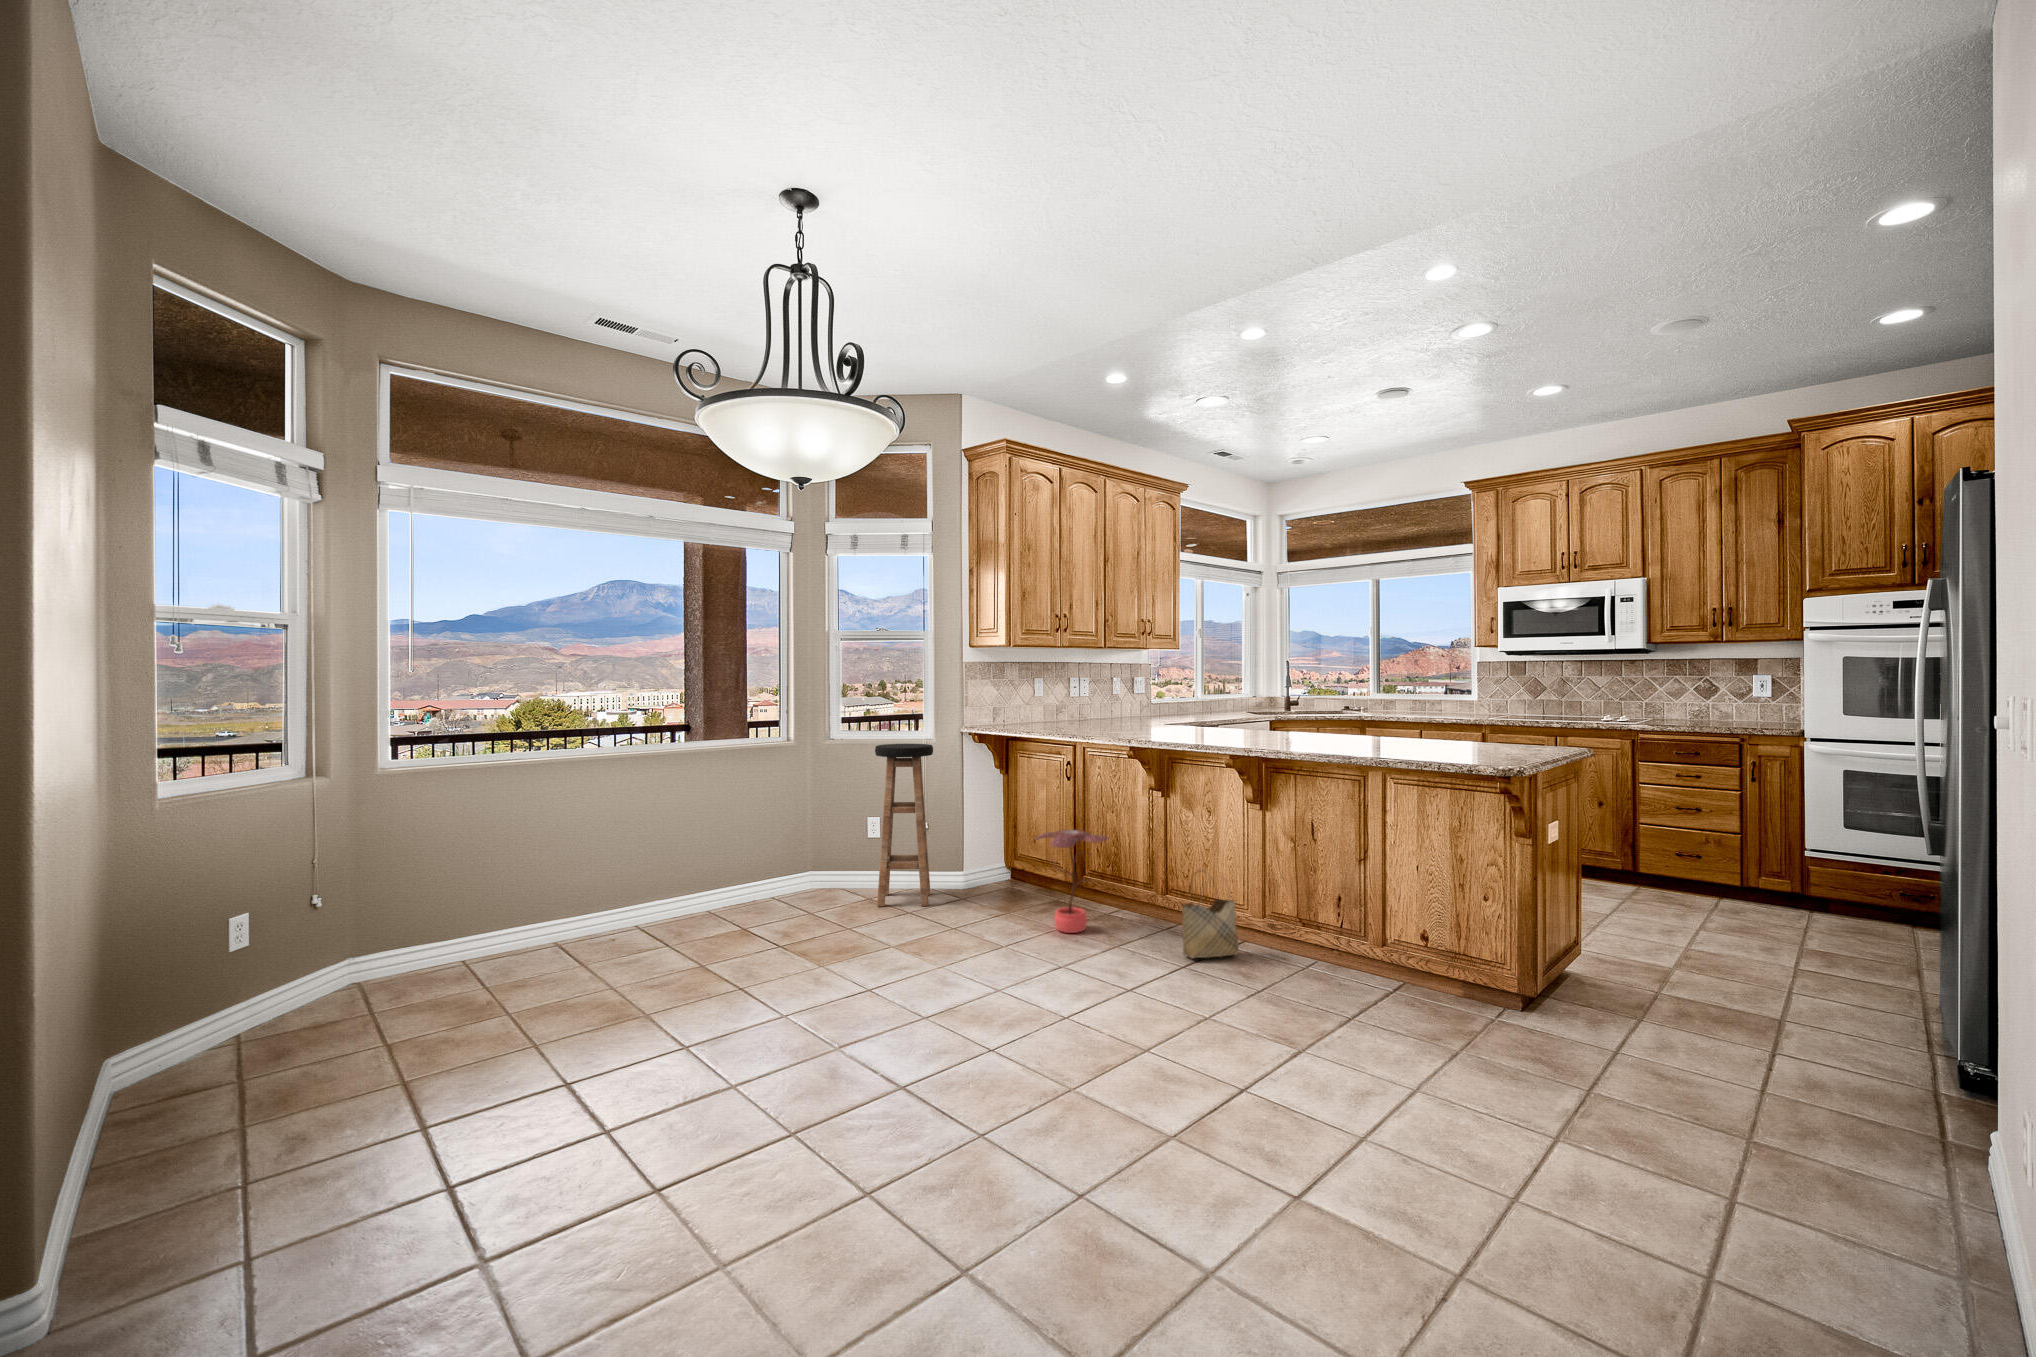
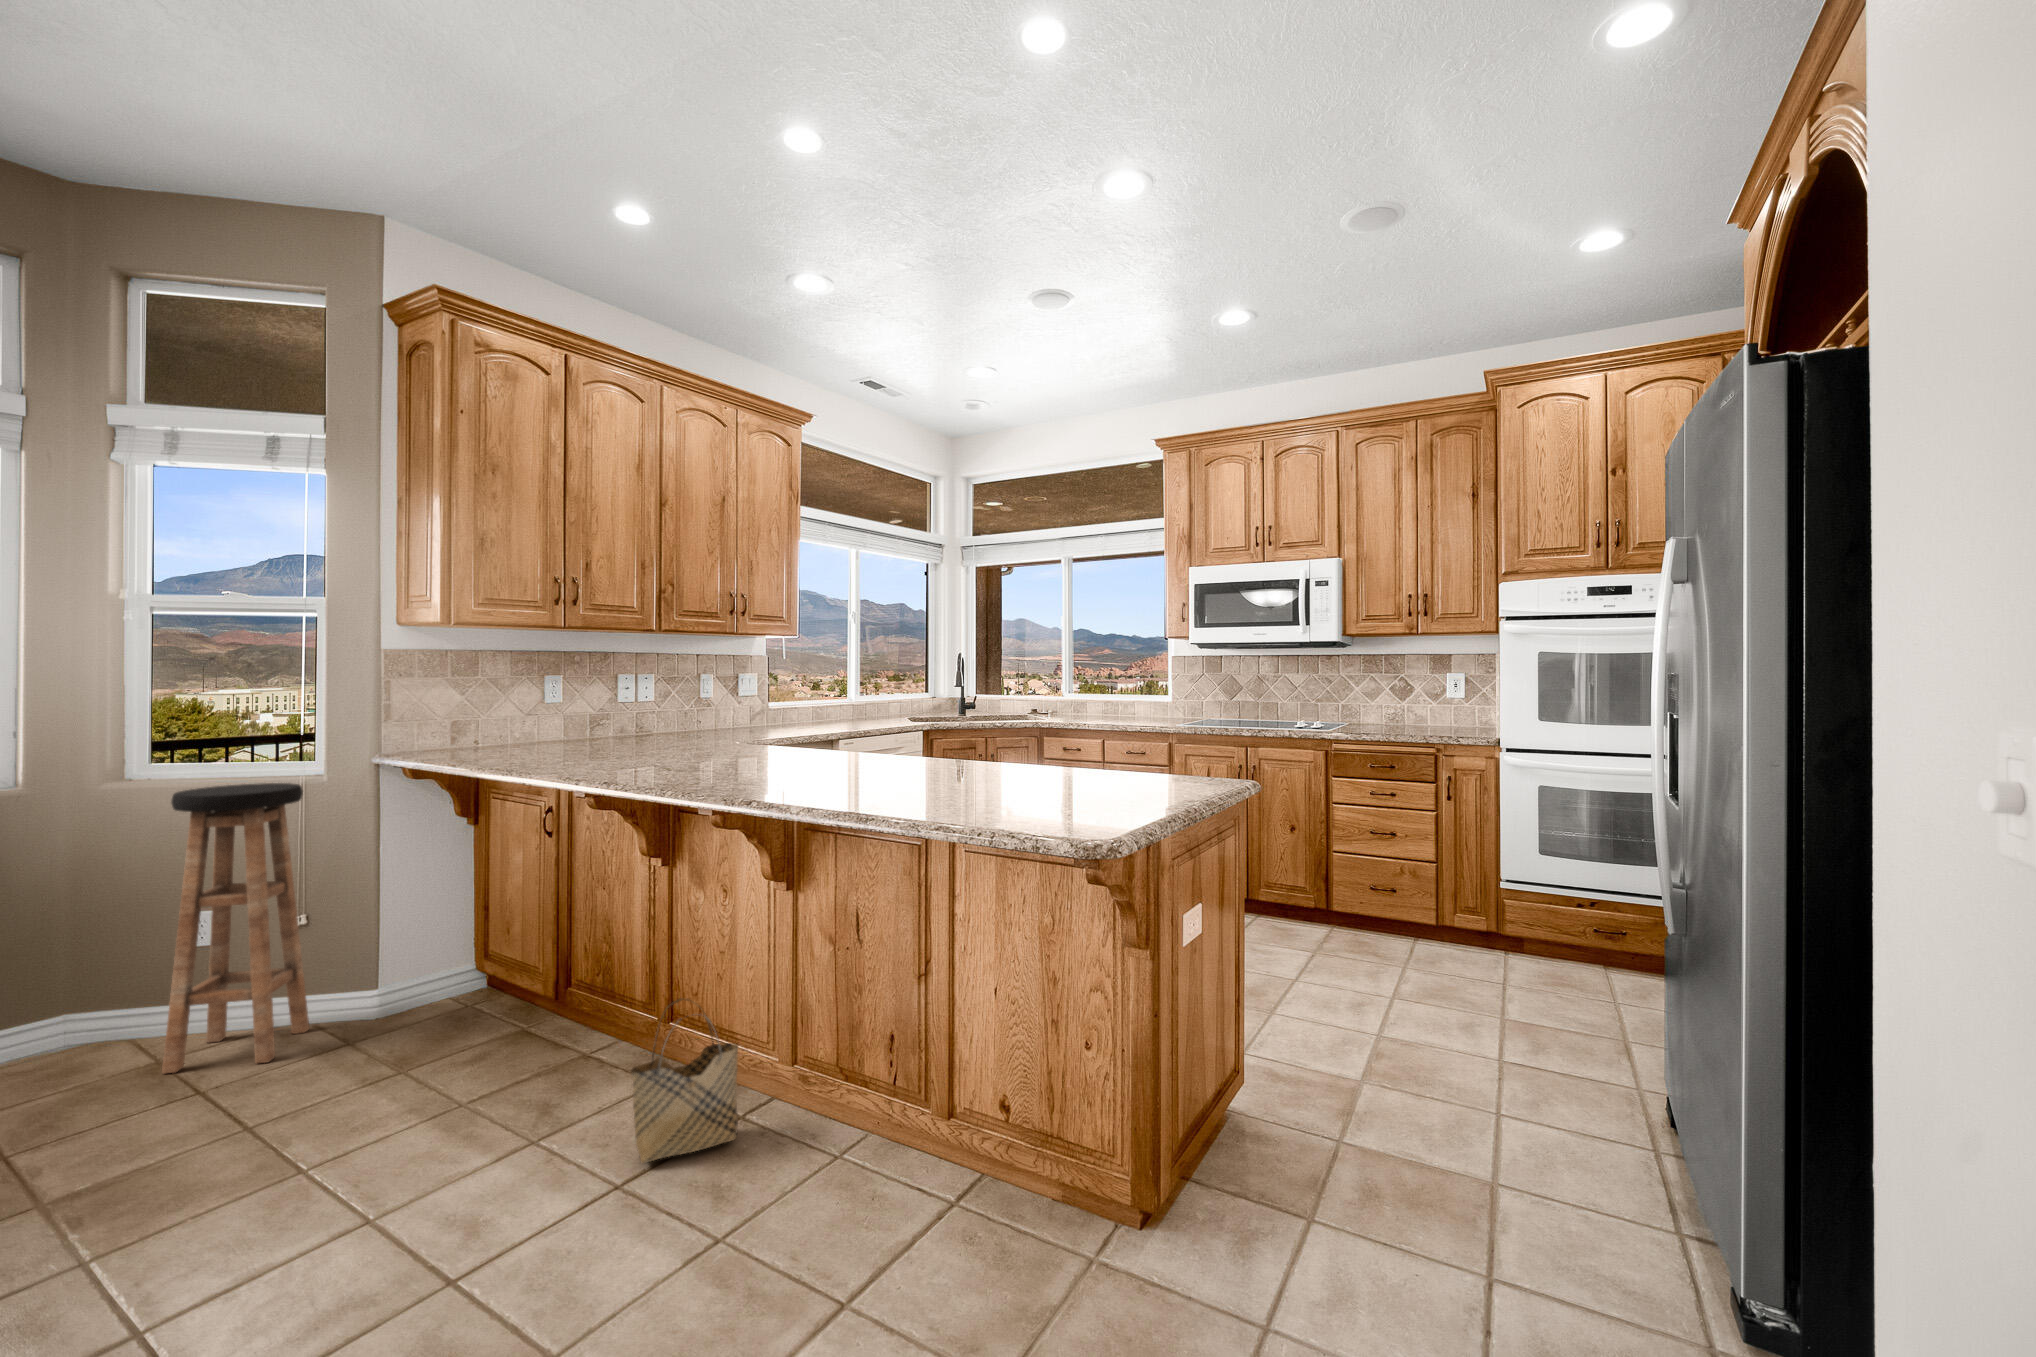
potted plant: present [1035,830,1108,933] -> none [416,927,553,1111]

